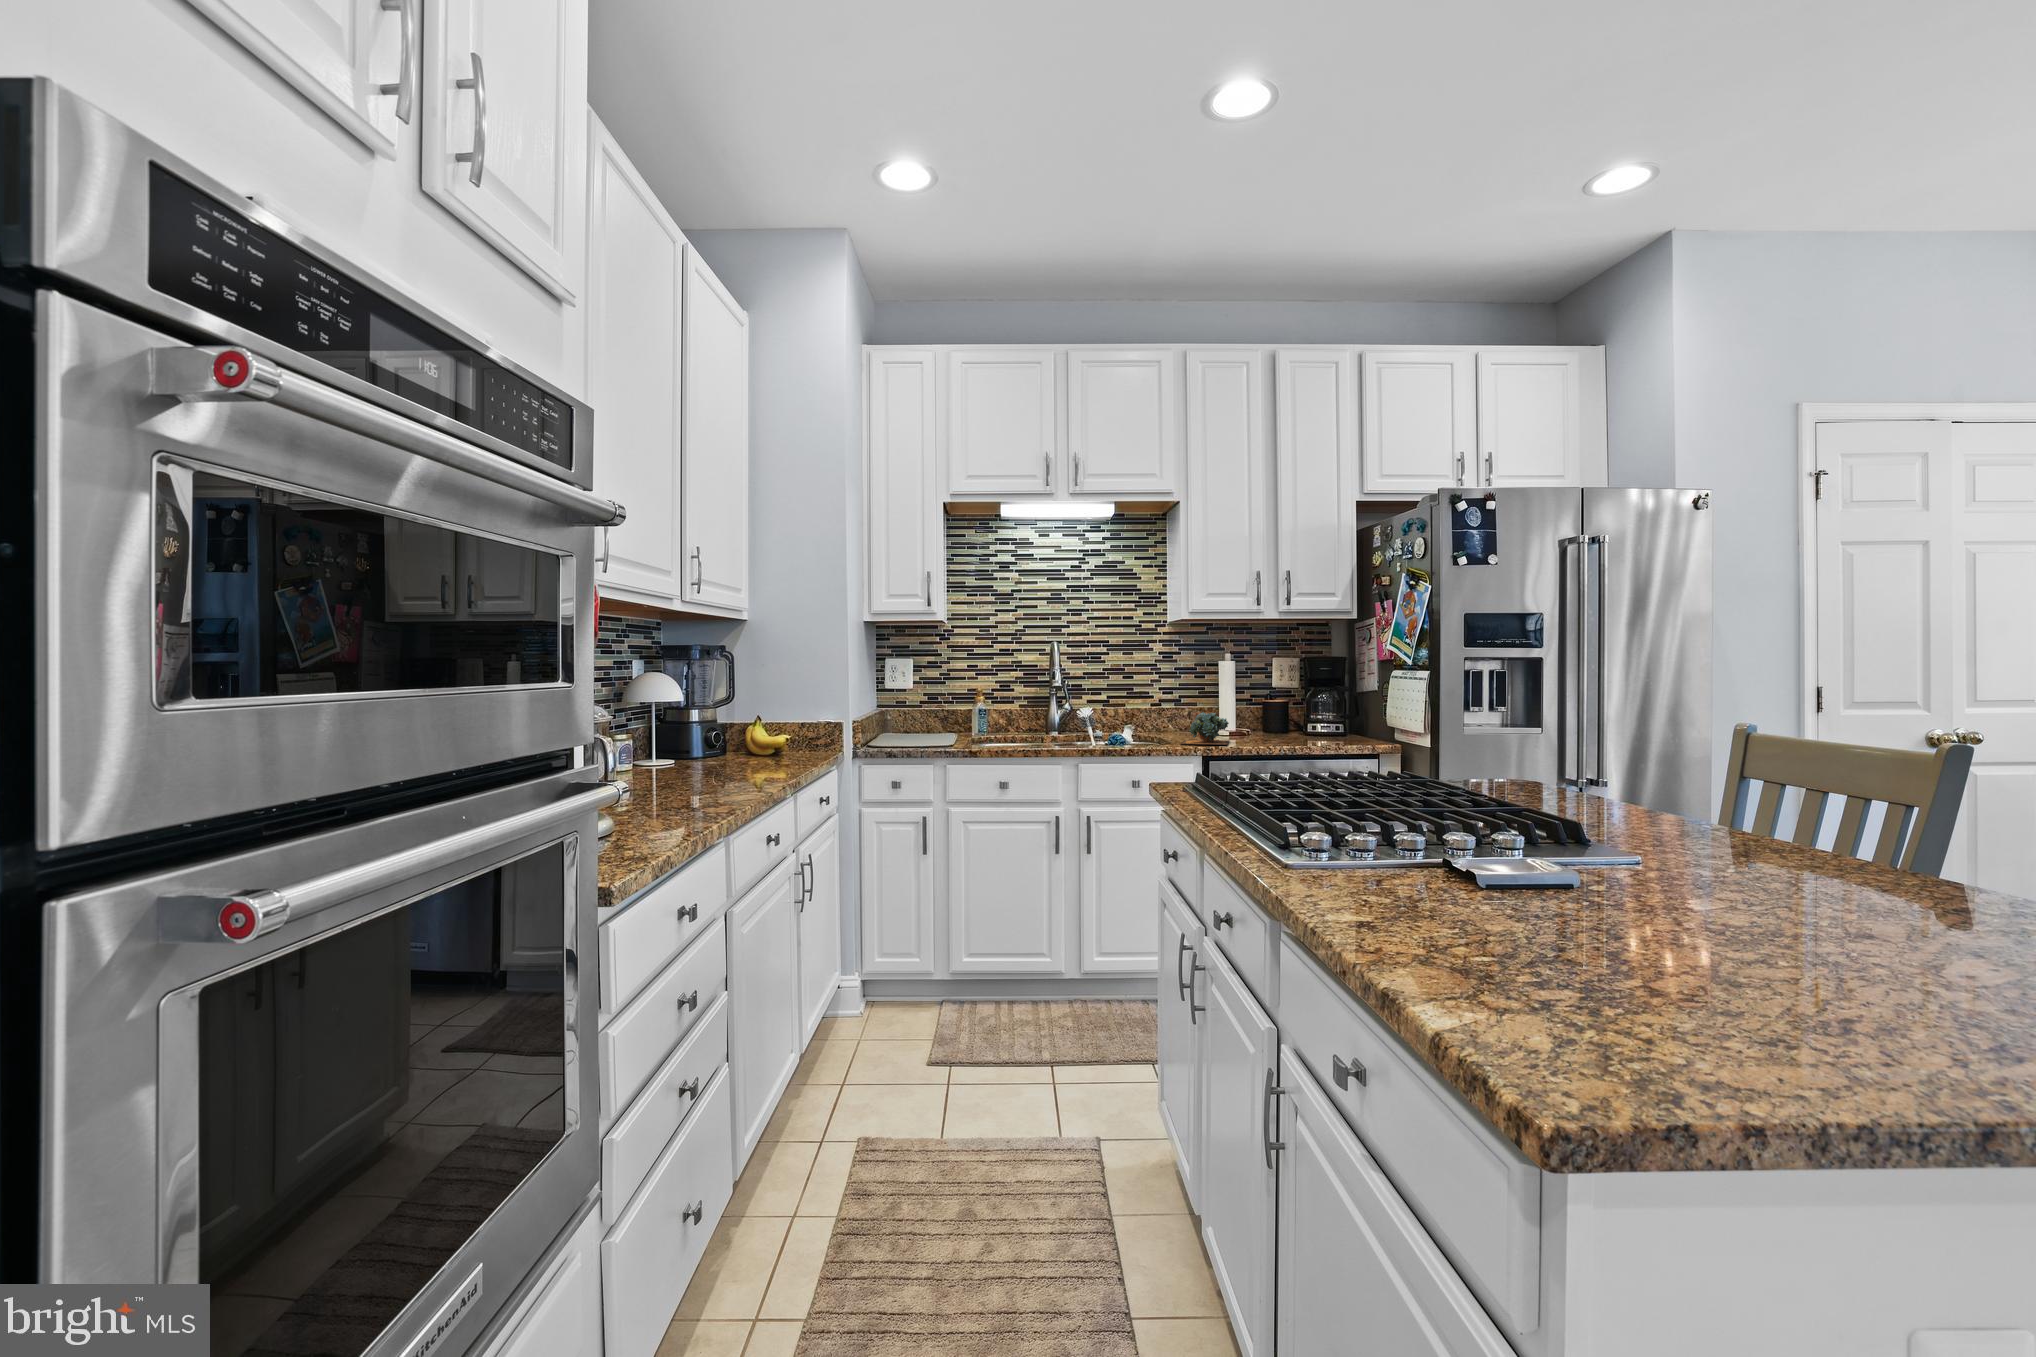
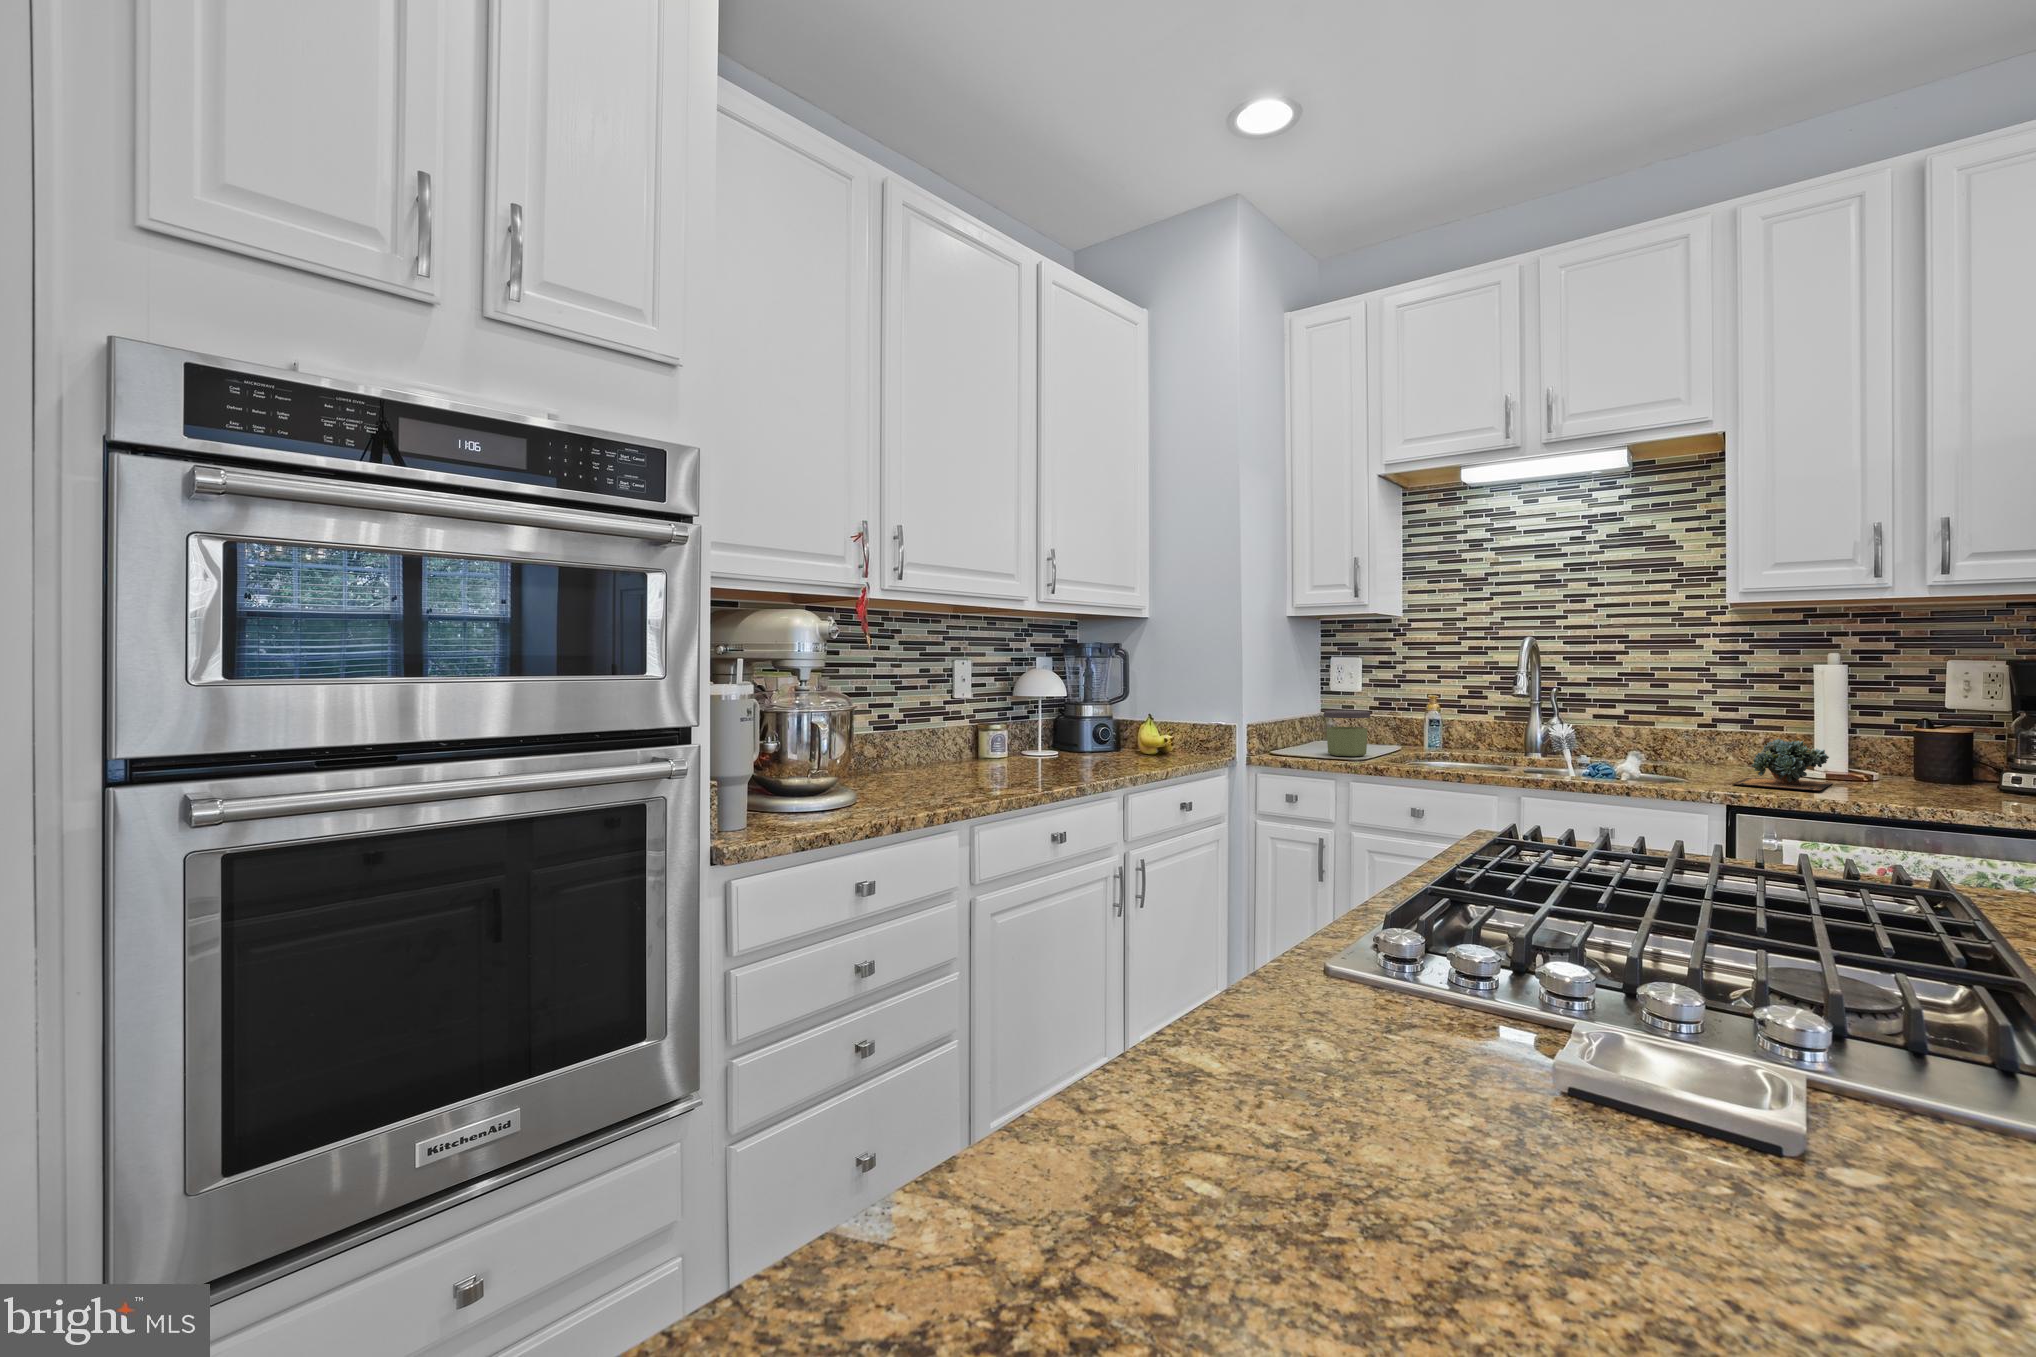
jar: none [898,702,935,741] -> present [1324,710,1370,756]

